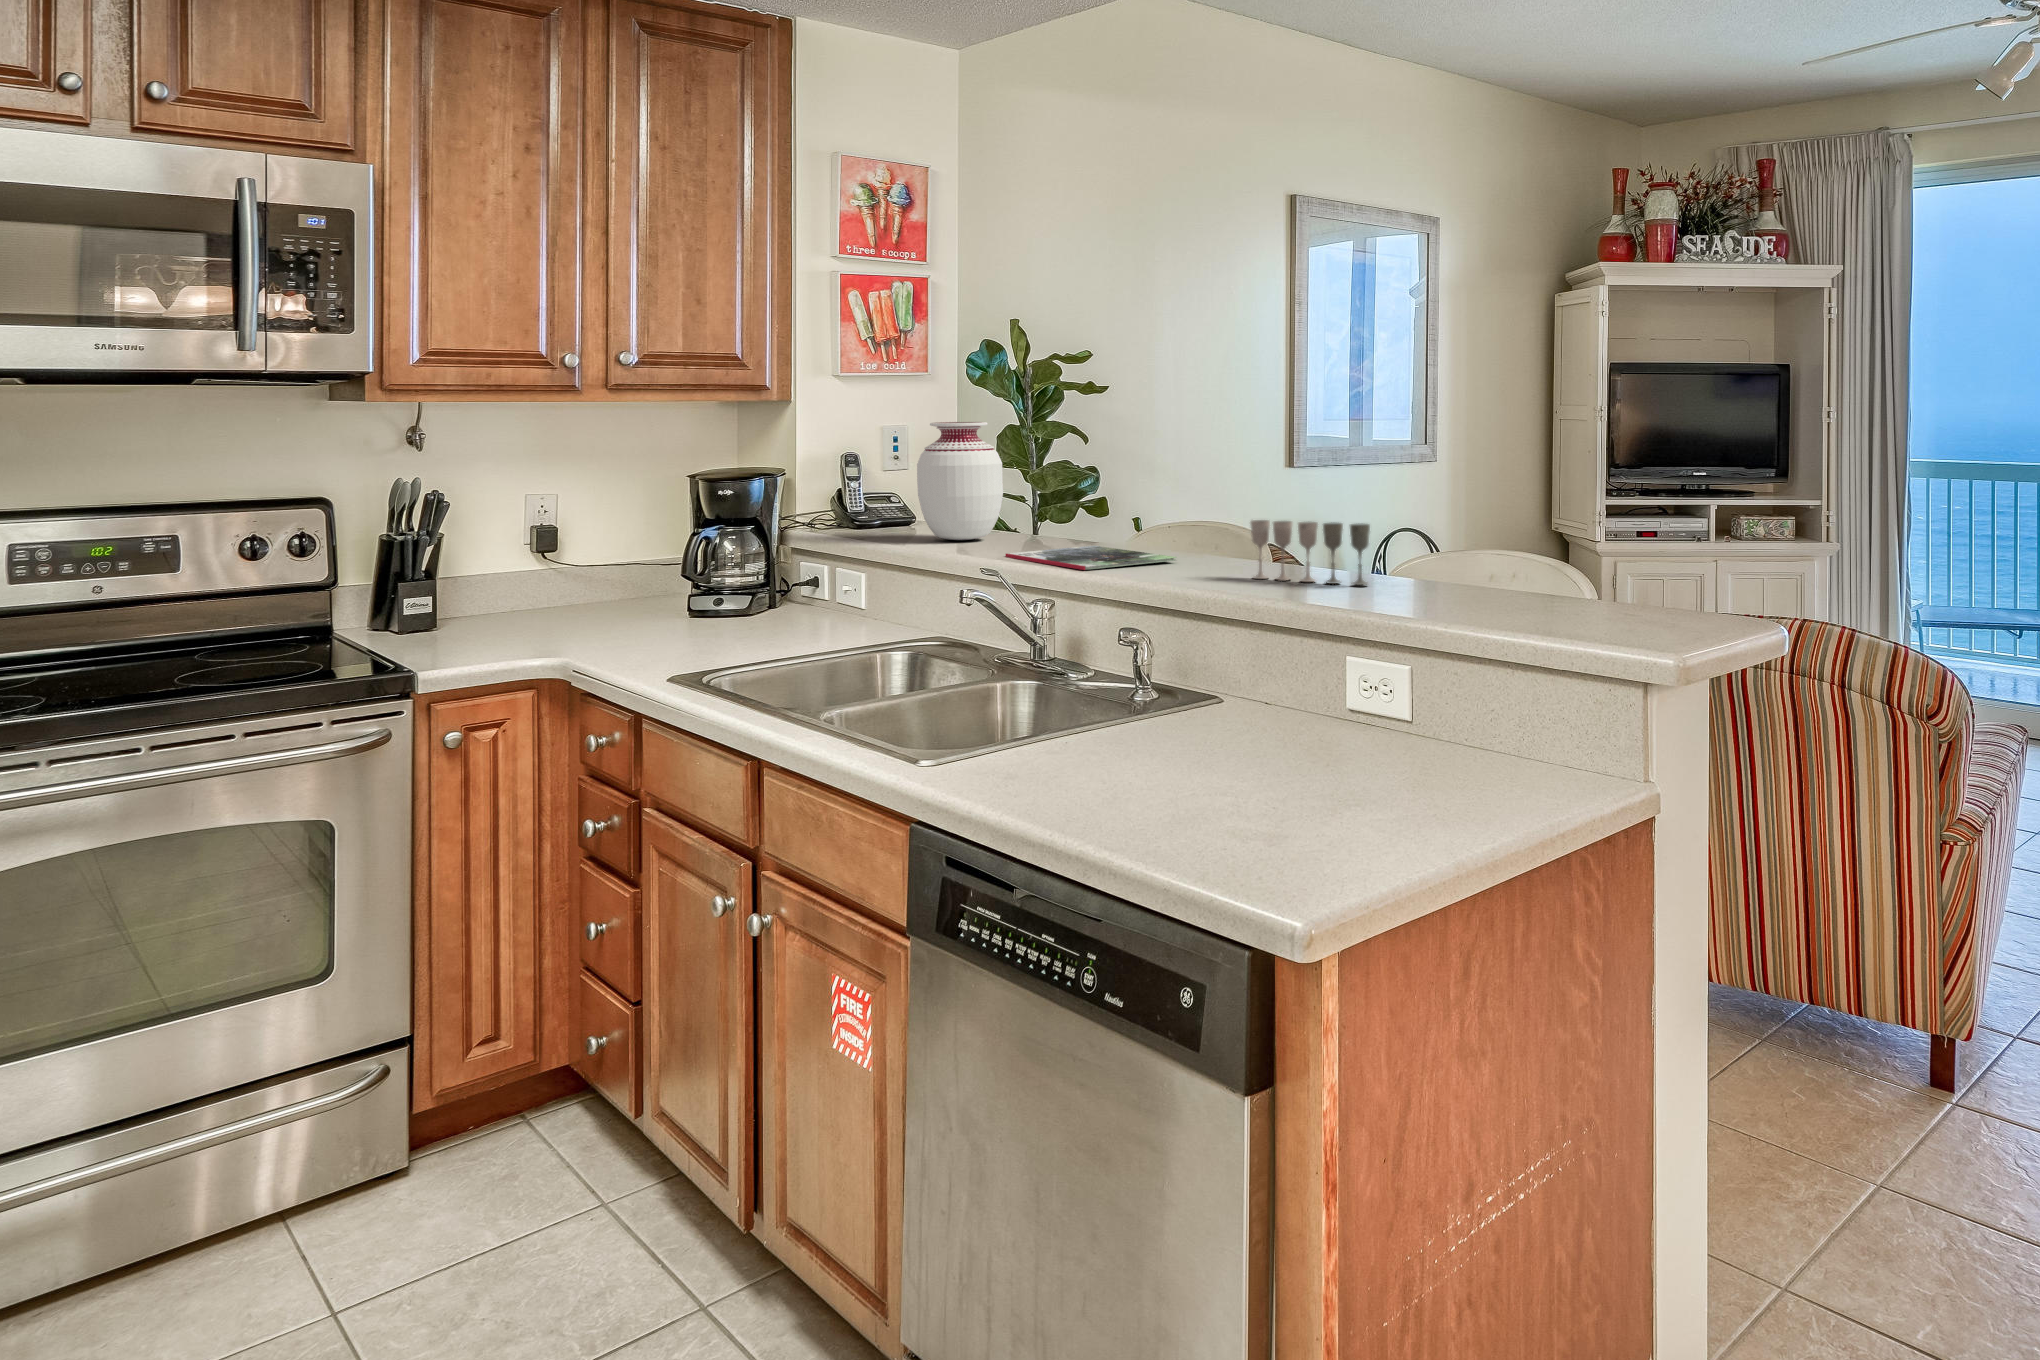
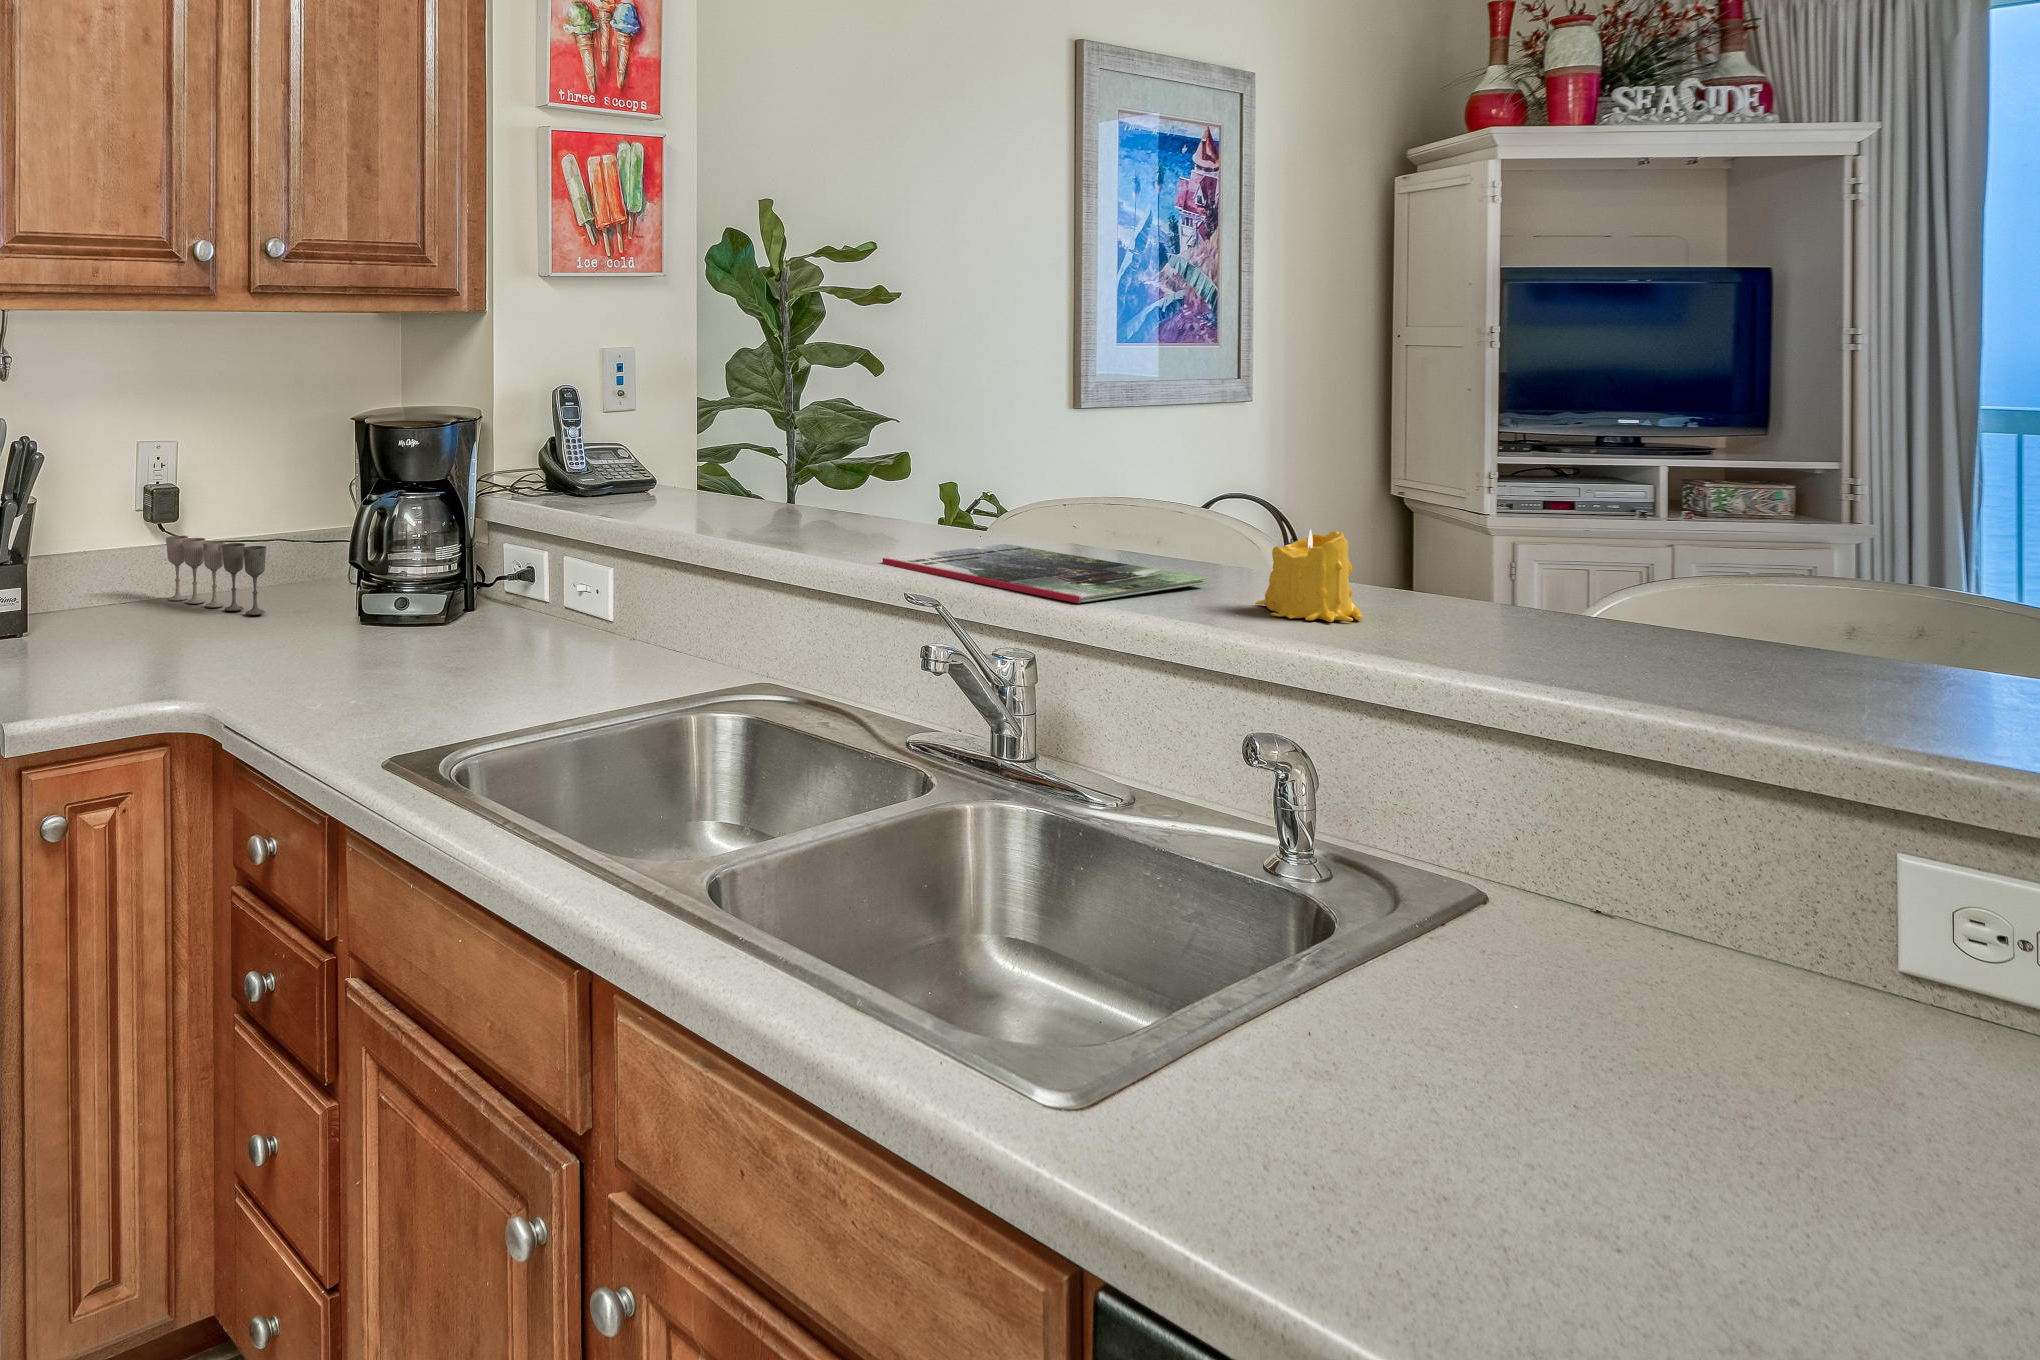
vase: present [917,422,1003,540] -> none [695,342,825,524]
wine glass: present [1250,520,1370,585] -> present [166,536,266,615]
candle: none [1183,524,1231,574] -> present [1255,529,1363,622]

